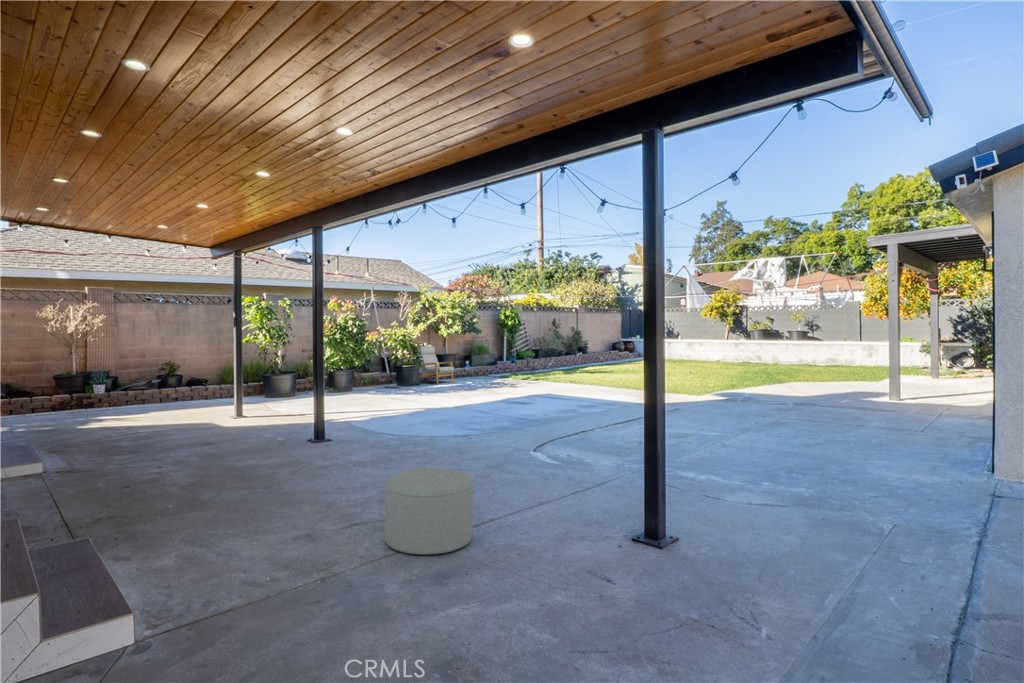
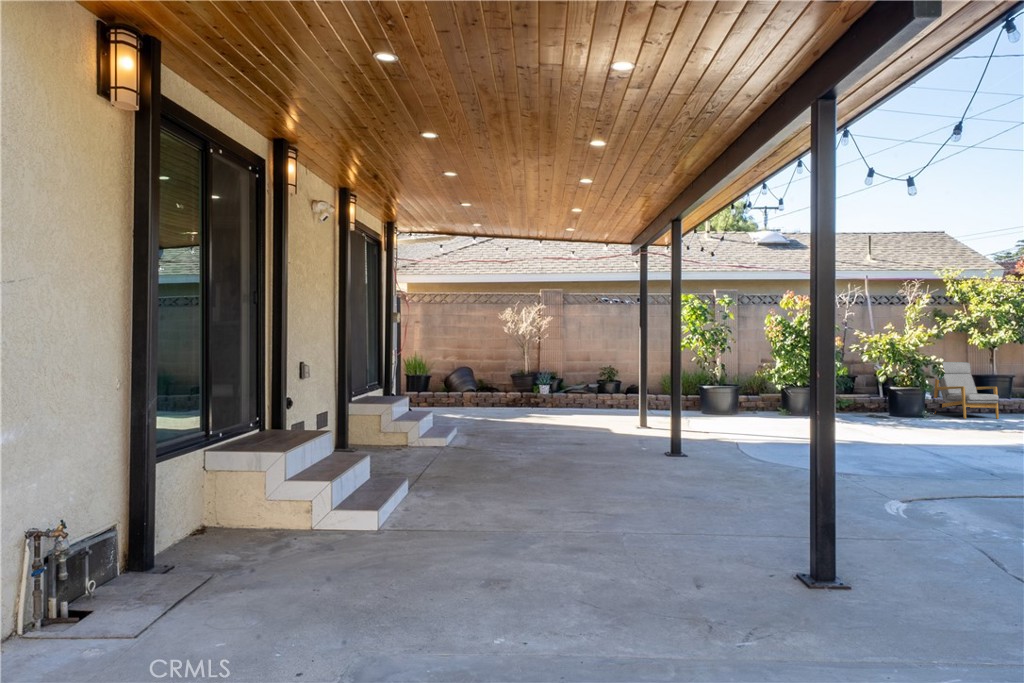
ottoman: present [385,468,473,555] -> none [460,483,580,600]

